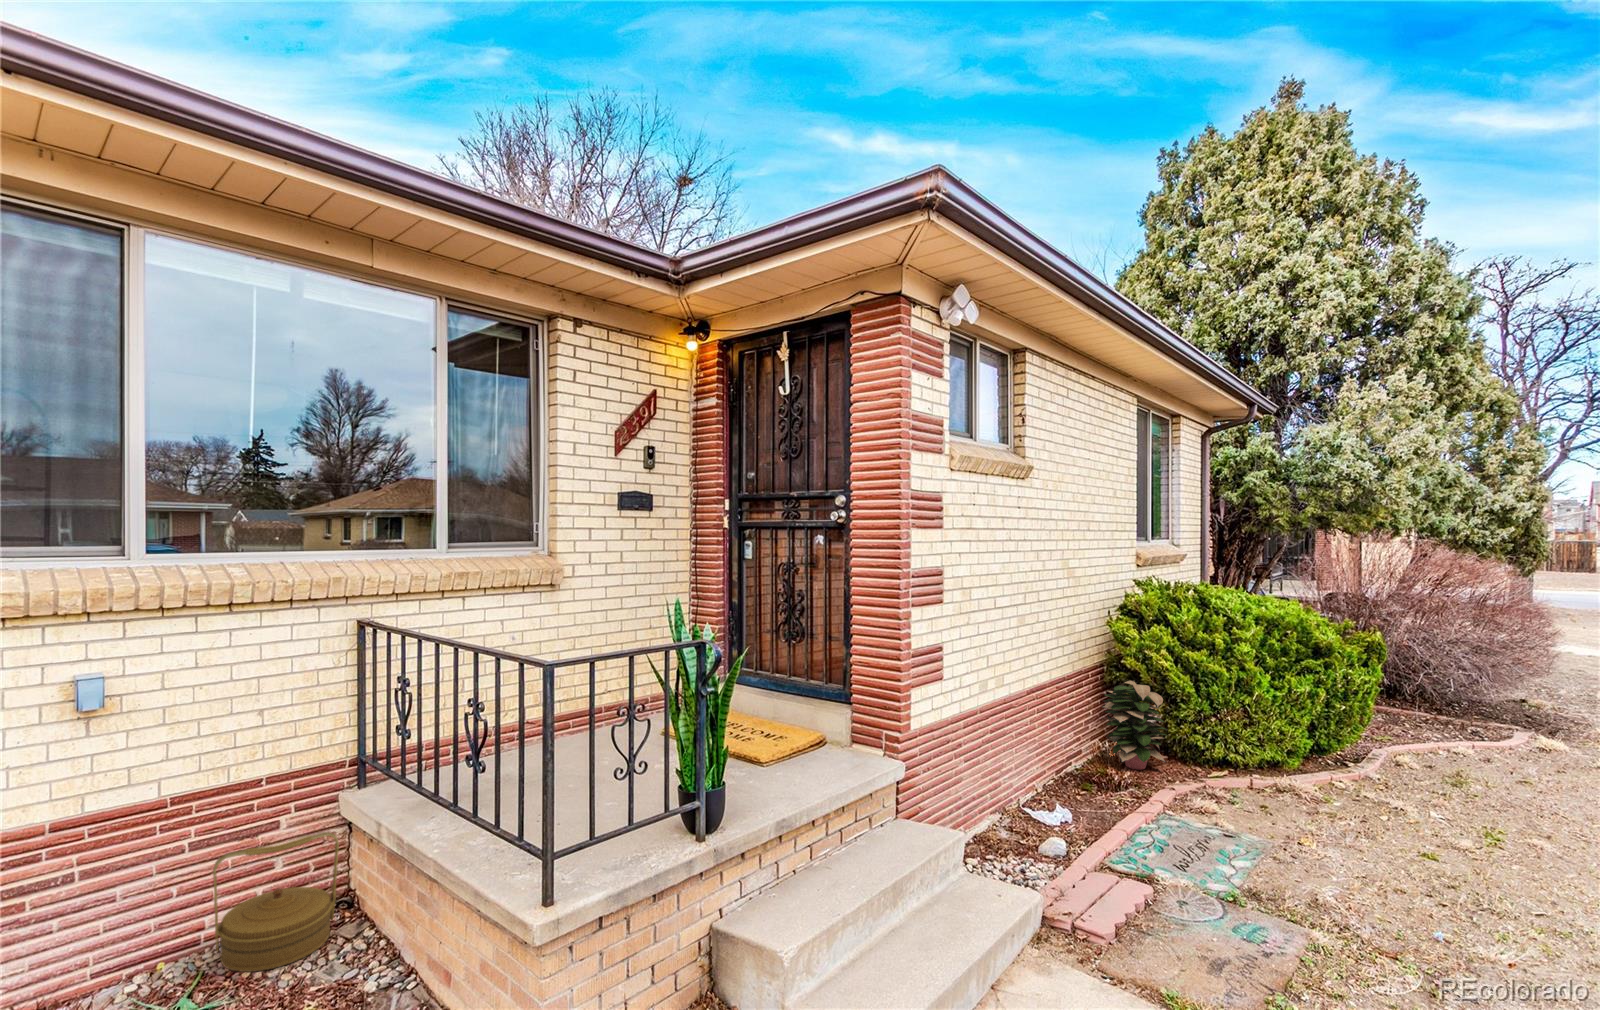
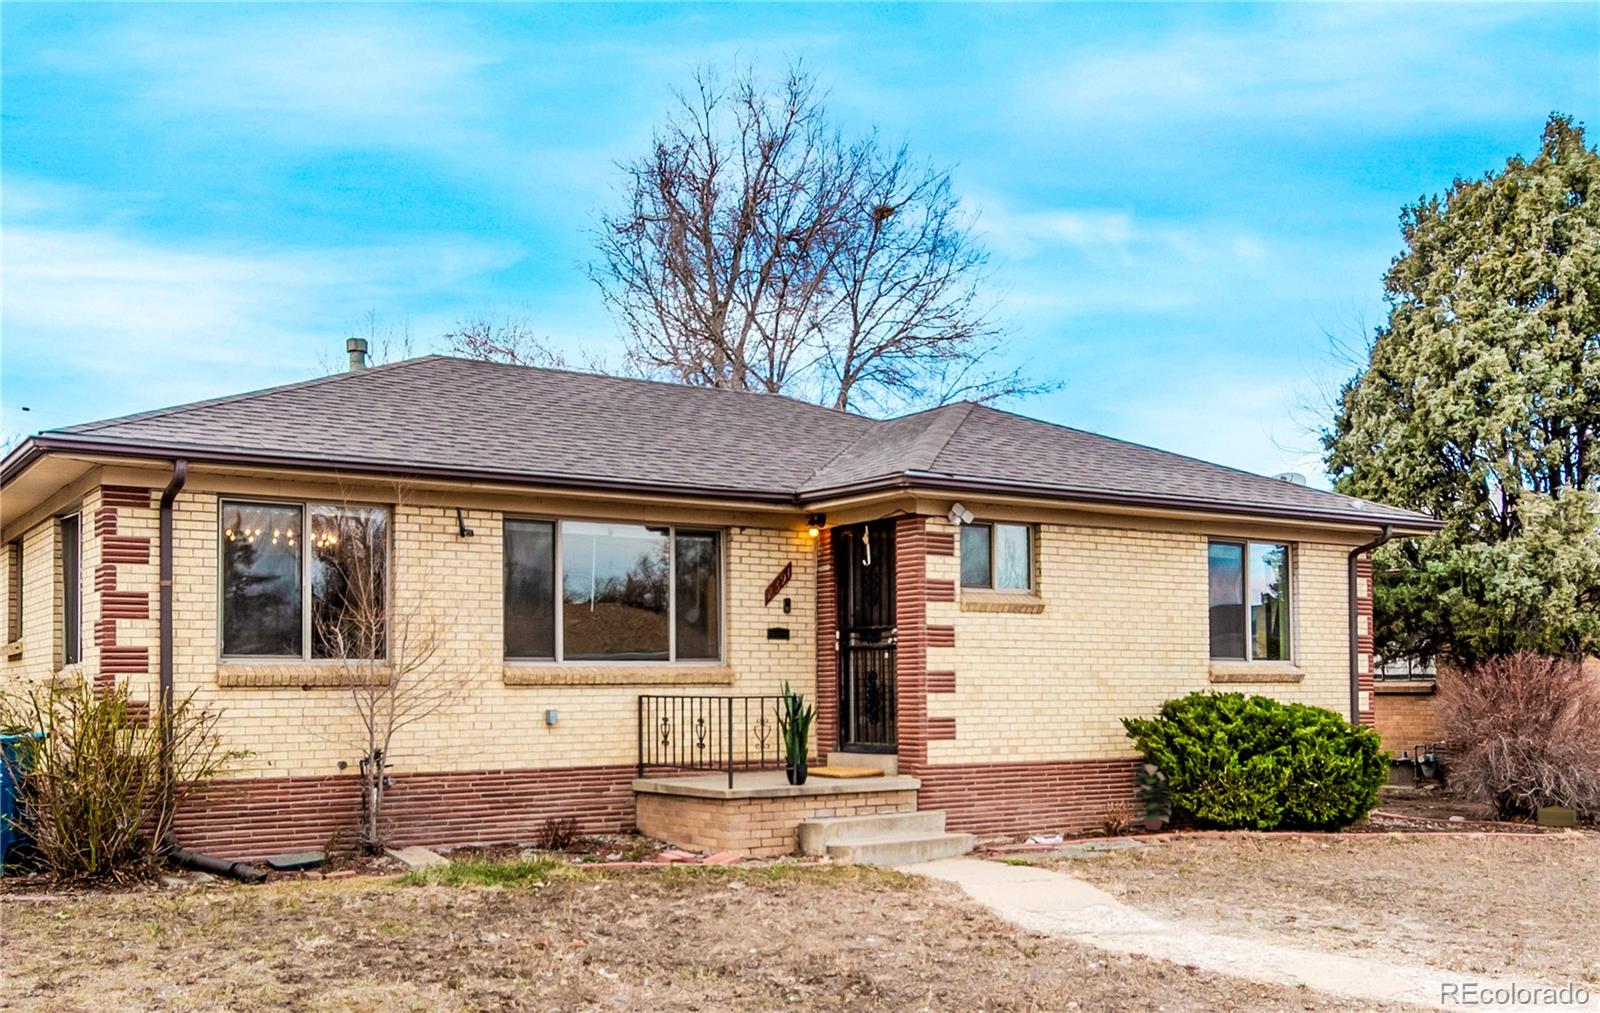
woven basket: present [213,832,339,972] -> present [1537,787,1576,826]

